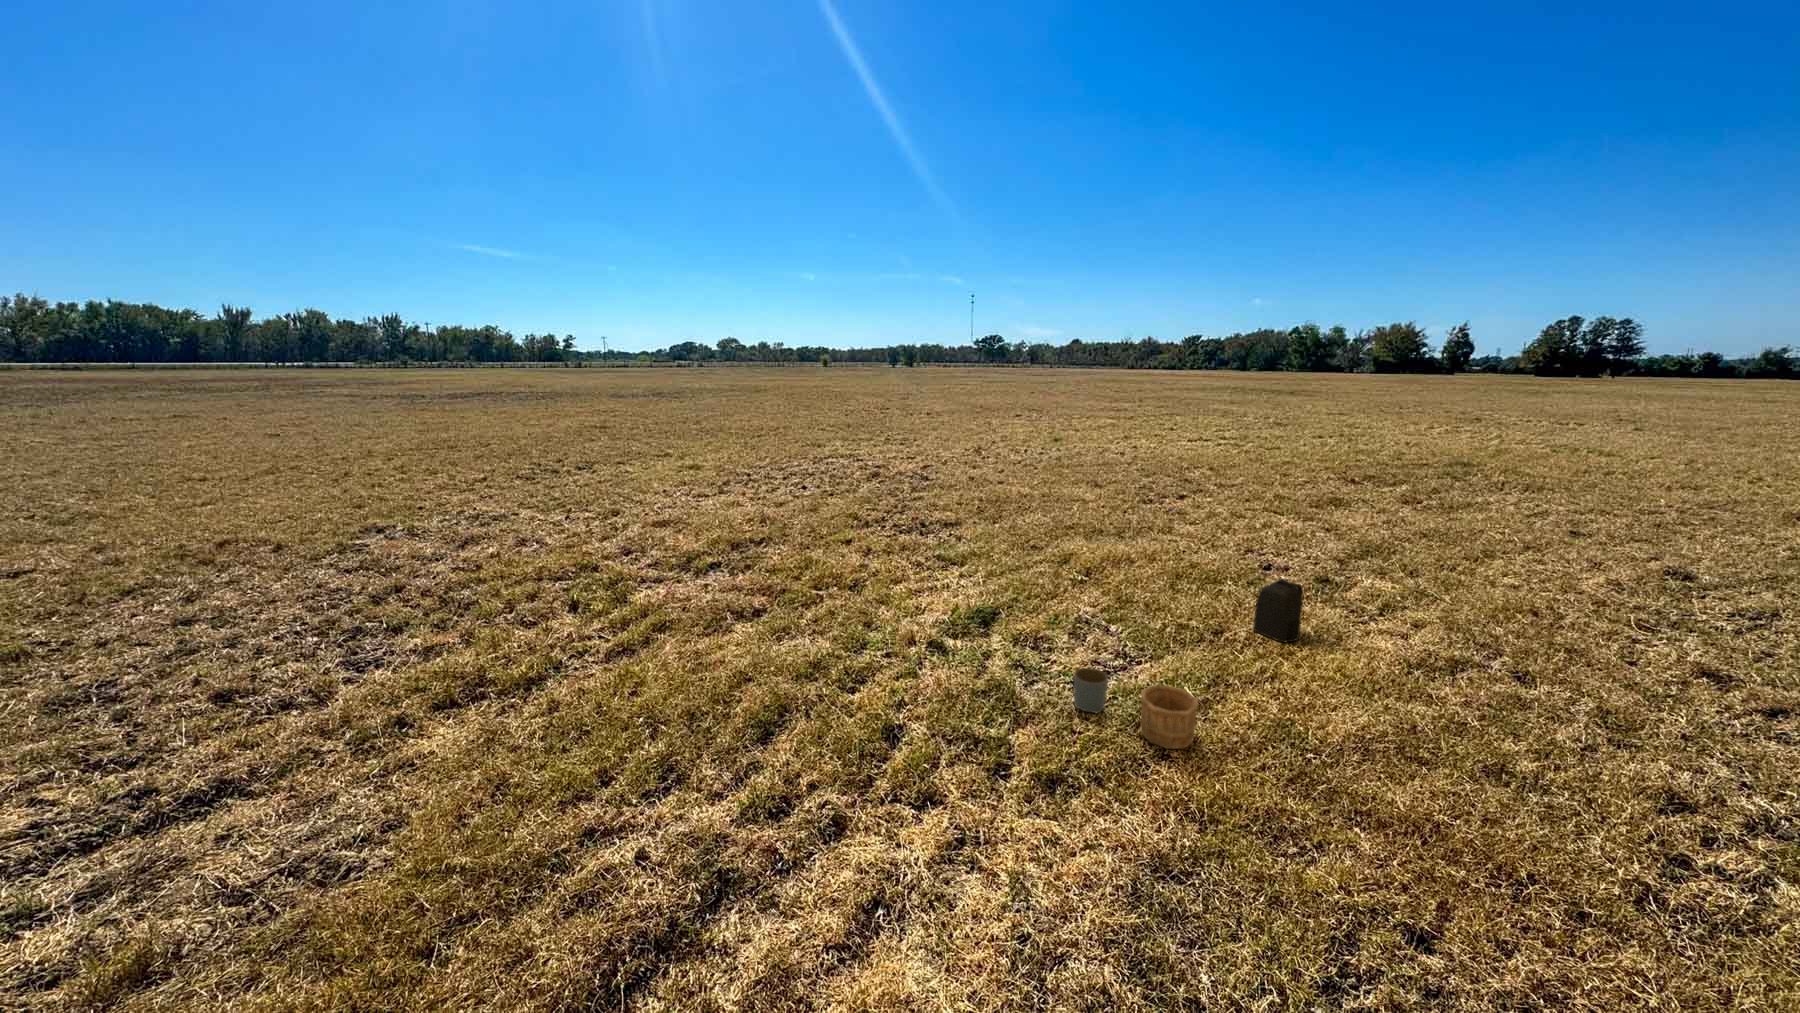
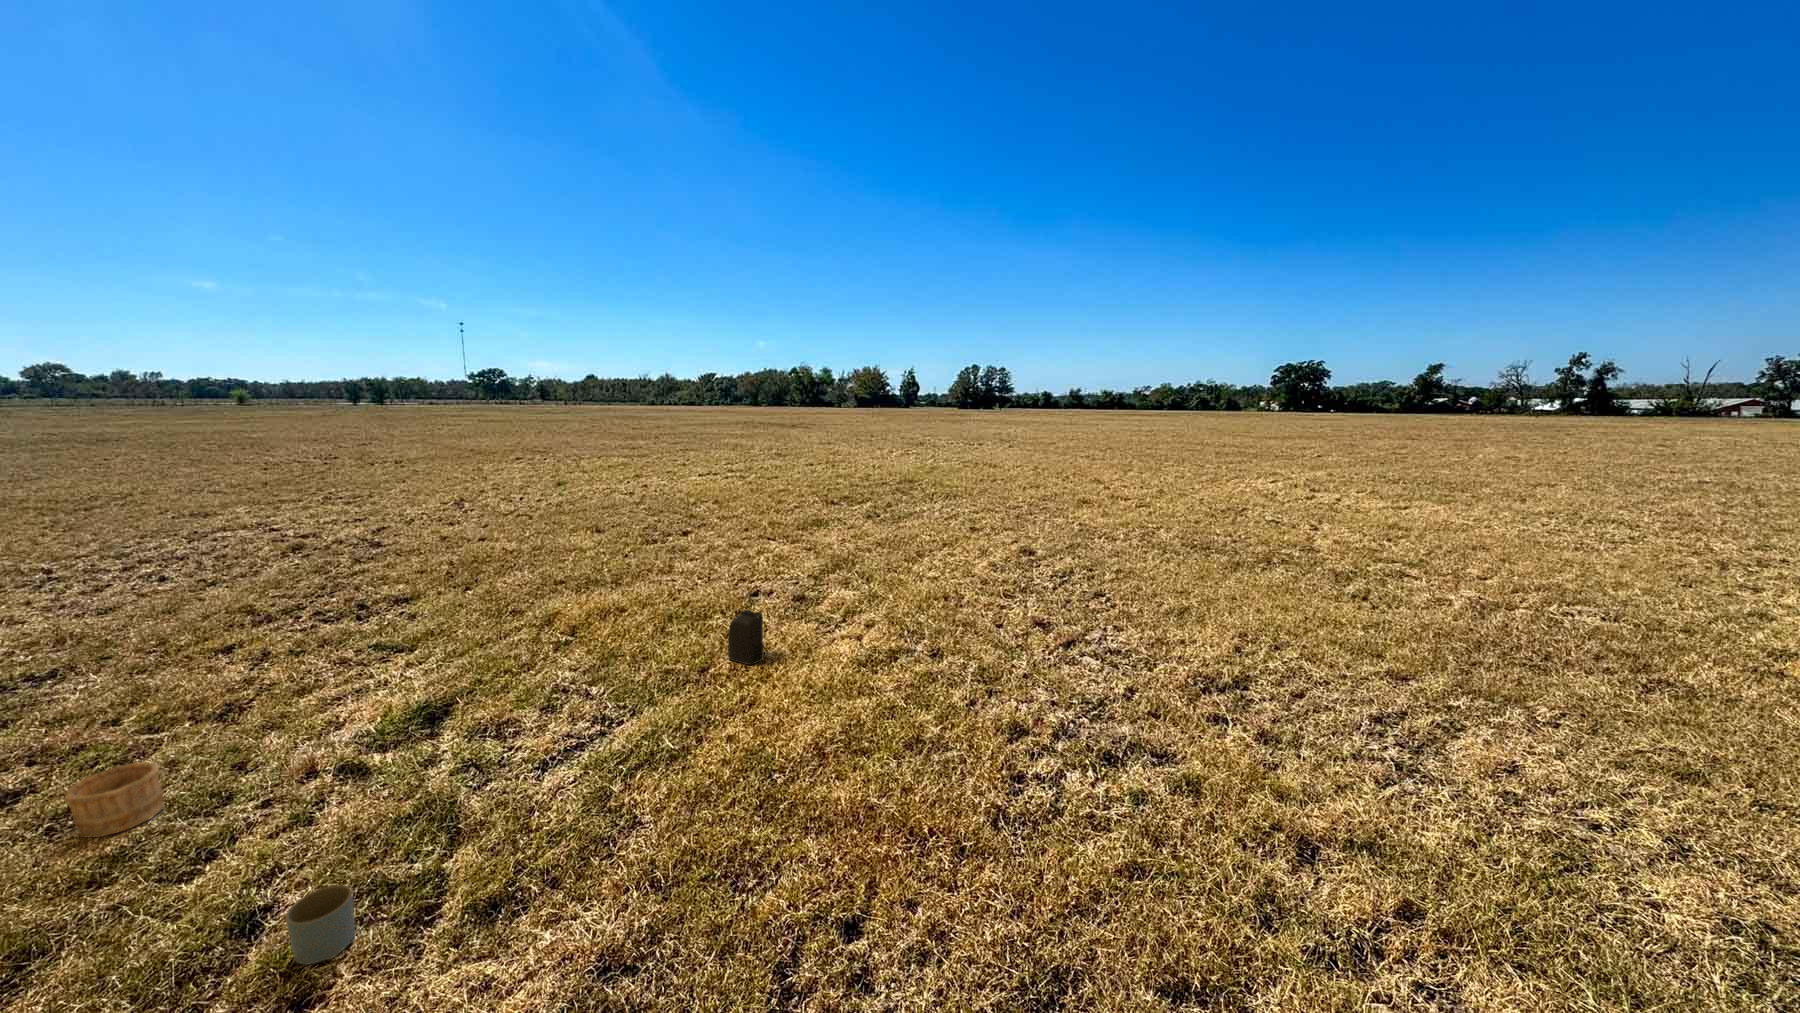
planter: present [1074,668,1108,713] -> present [285,885,355,965]
wooden bucket: present [1141,685,1198,749] -> present [65,762,165,837]

